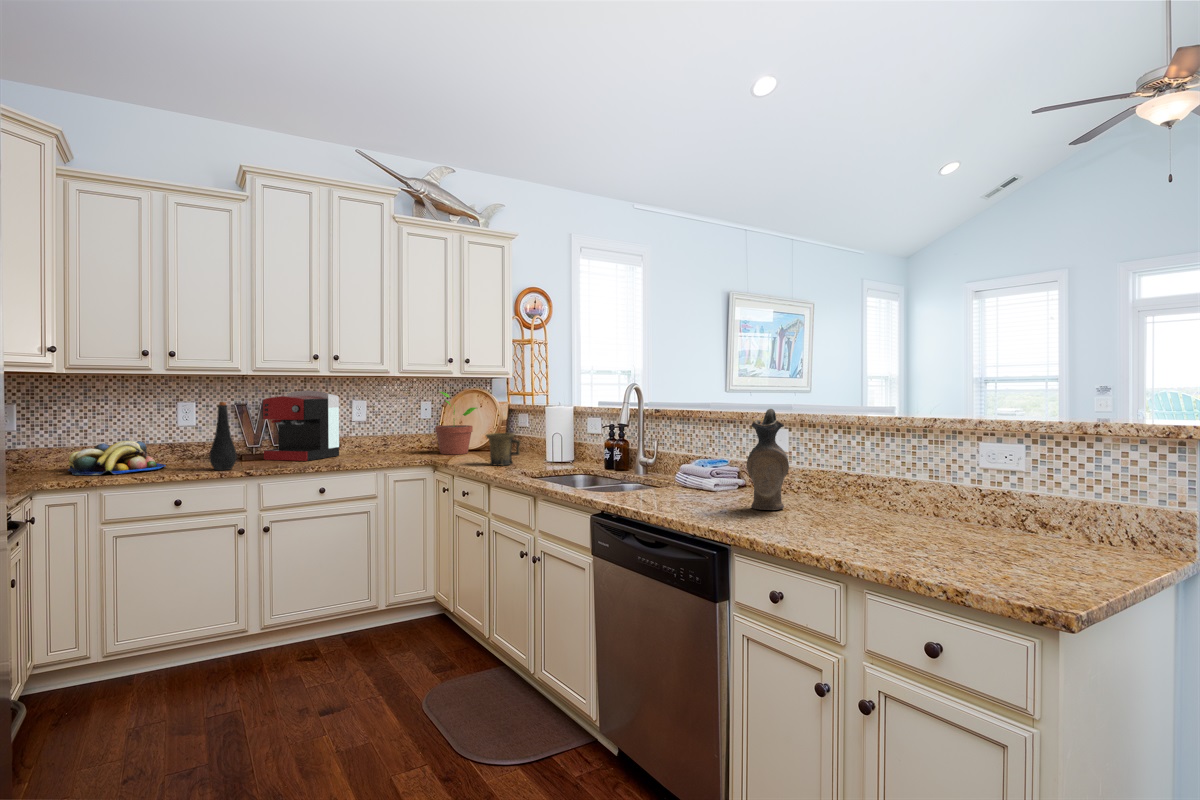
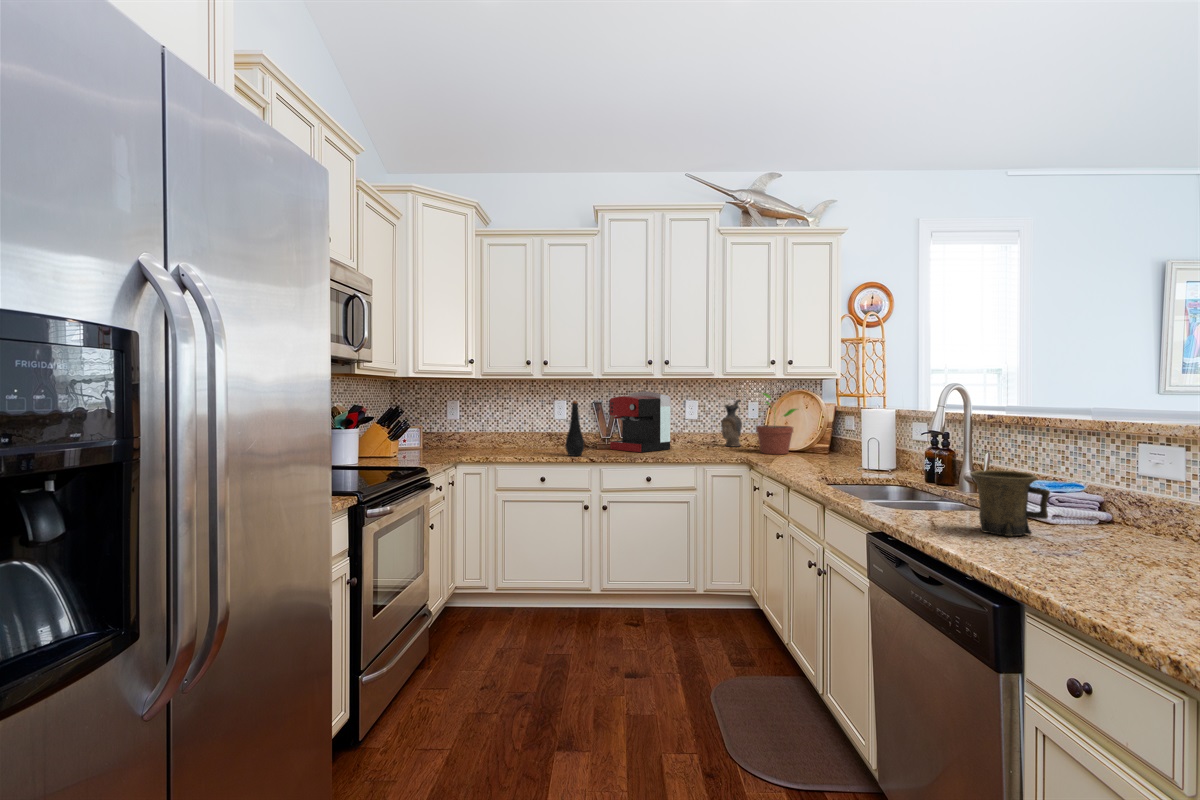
ceramic pitcher: present [747,409,789,510] -> present [721,399,742,447]
mug: present [486,433,520,465] -> present [970,470,1050,536]
fruit bowl: present [68,440,166,475] -> none [480,429,540,454]

